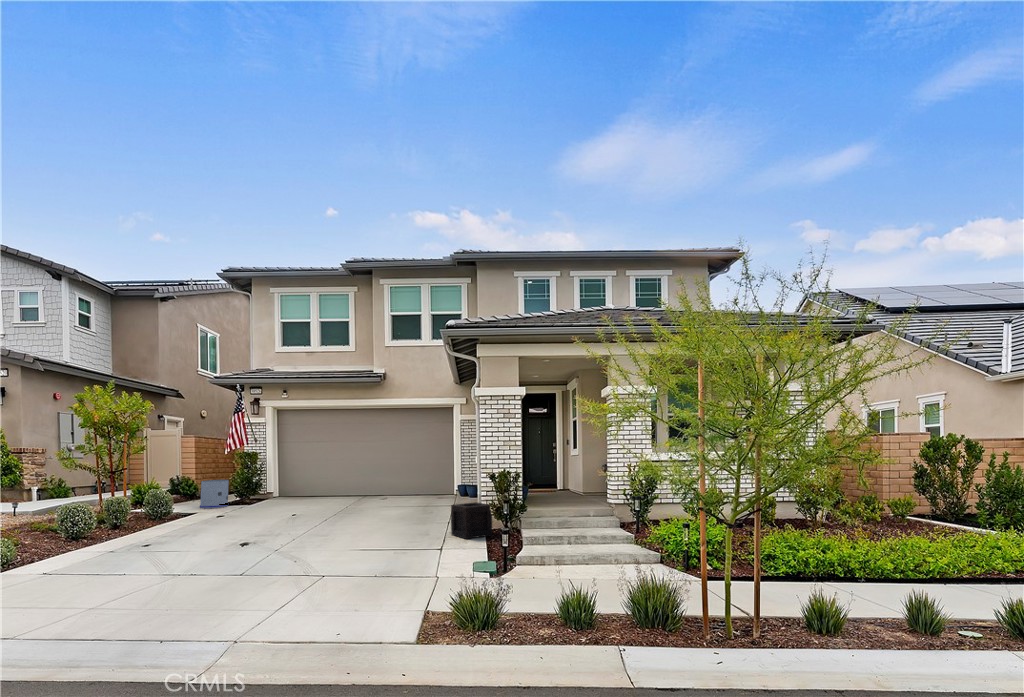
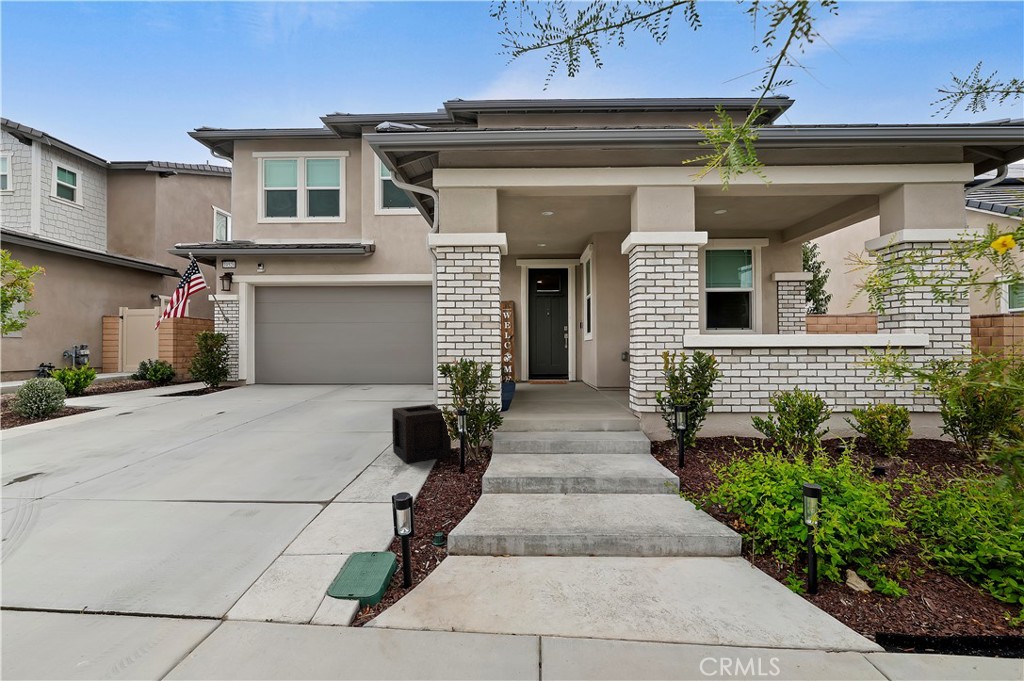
trash can: present [200,480,229,508] -> none [169,361,204,392]

